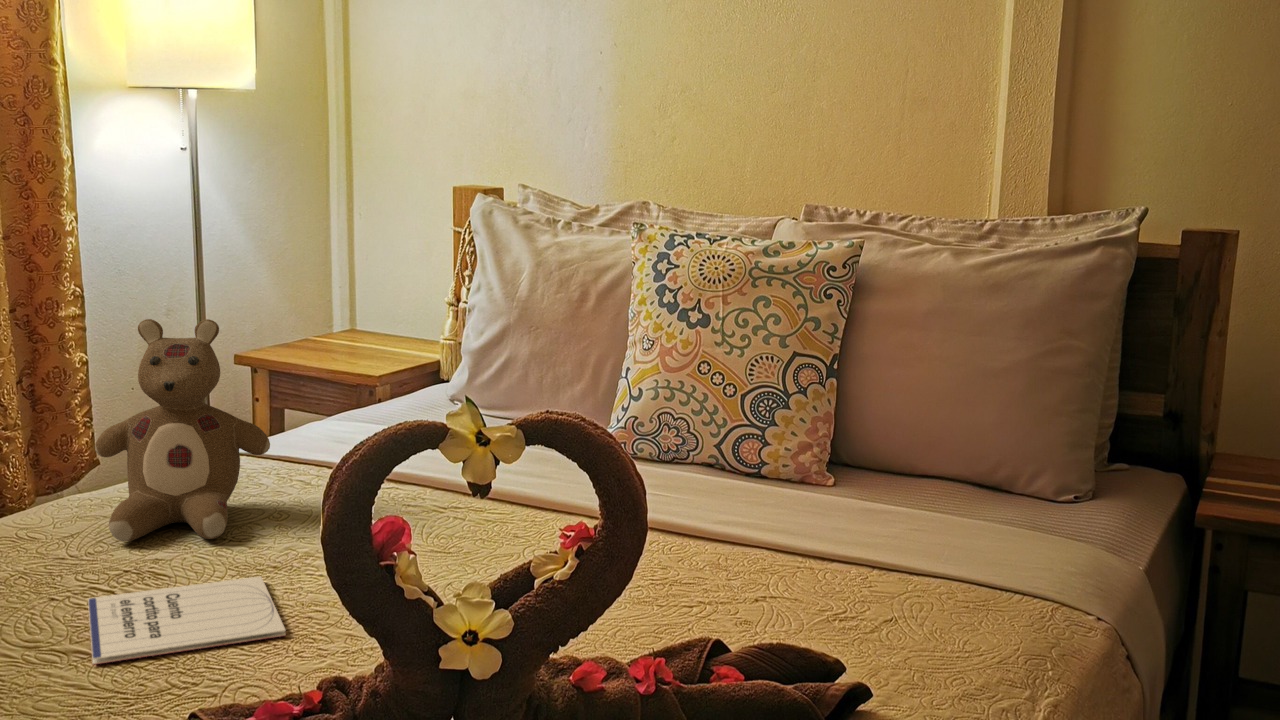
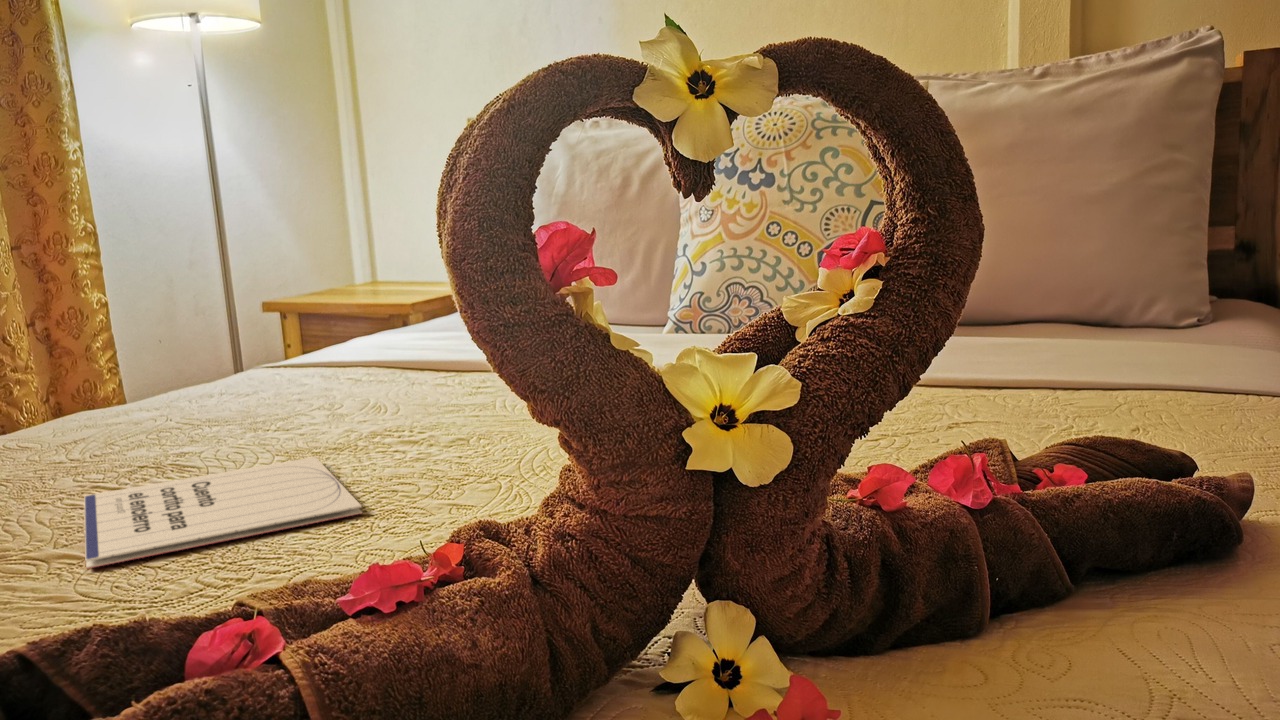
stuffed bear: present [95,319,270,541] -> none [92,172,308,440]

